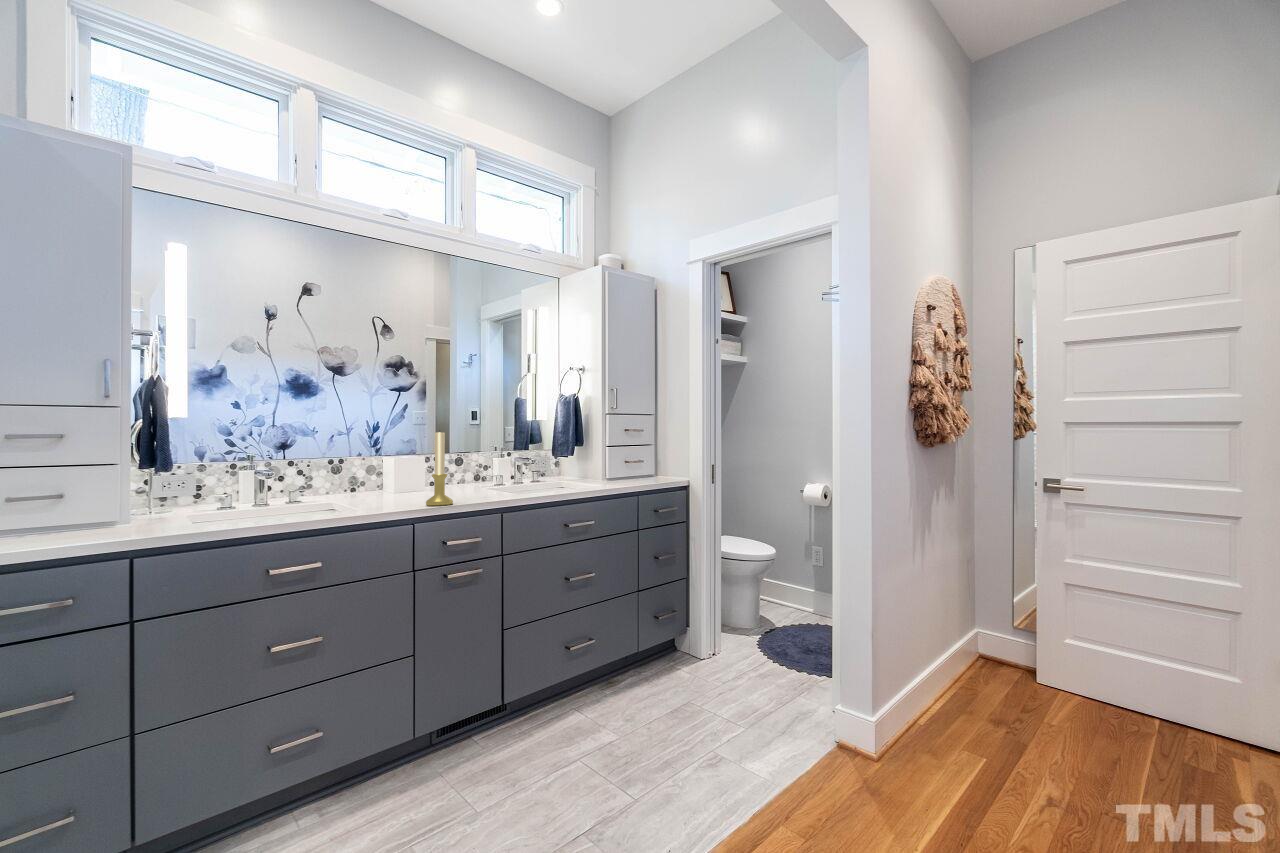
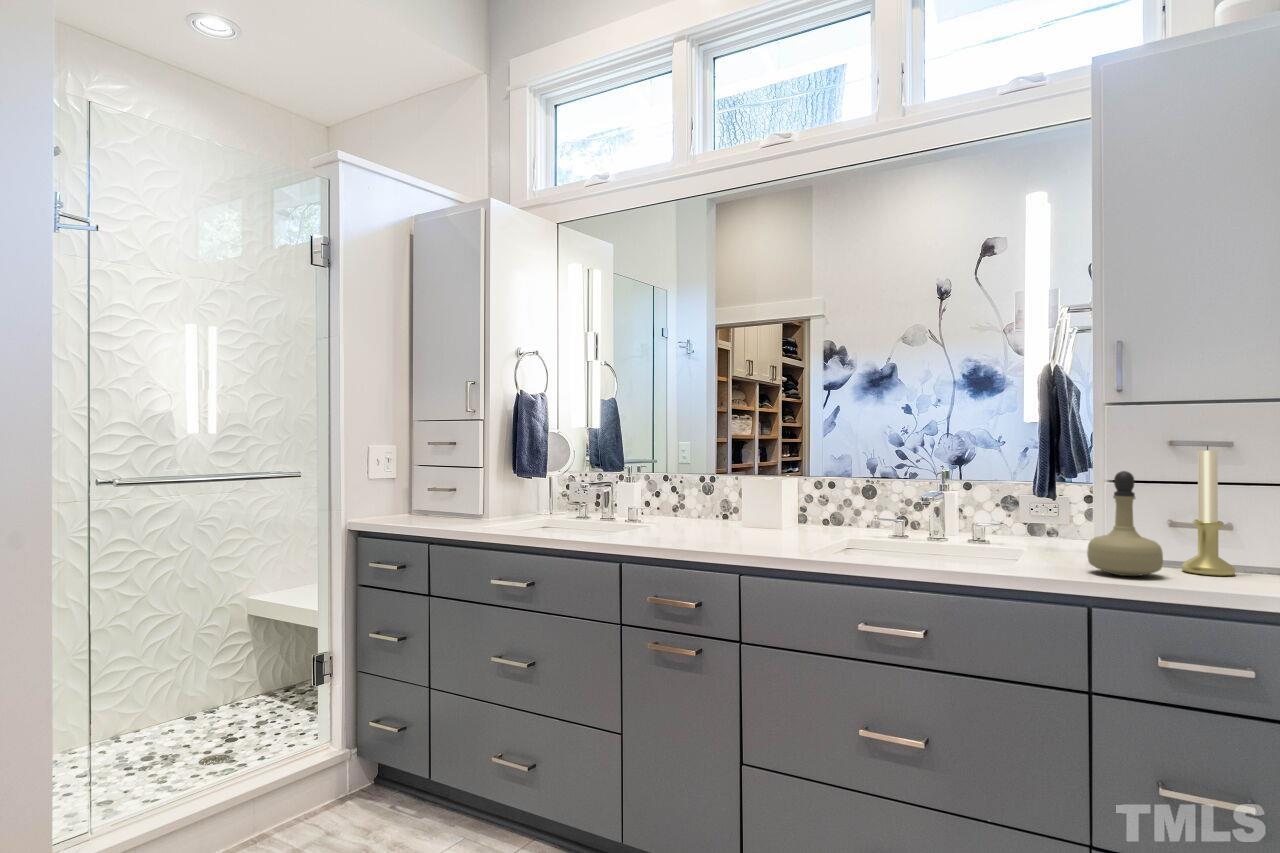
perfume bottle: none [370,445,414,511] -> present [1087,471,1163,576]

